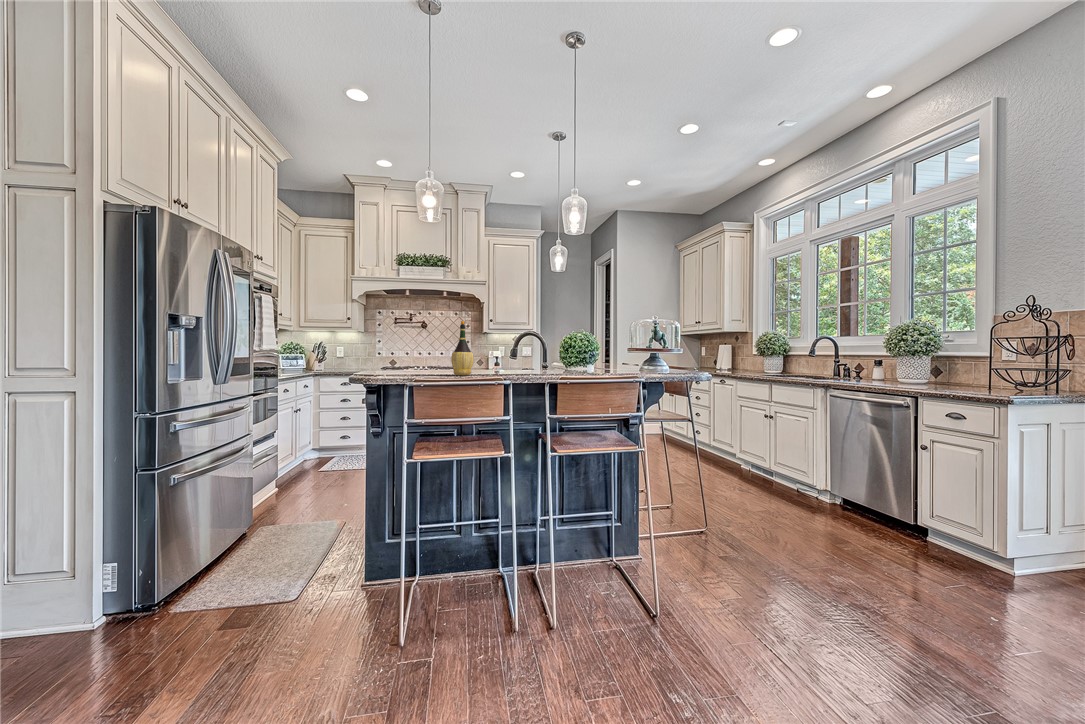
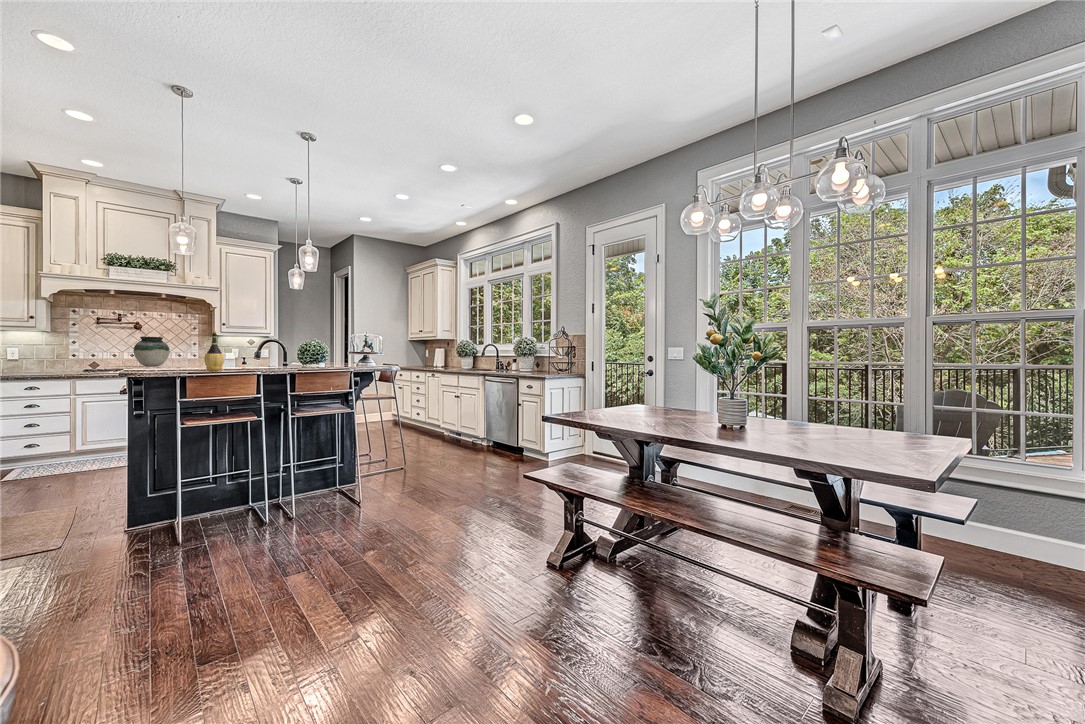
vase: none [413,335,443,365] -> present [133,337,170,366]

